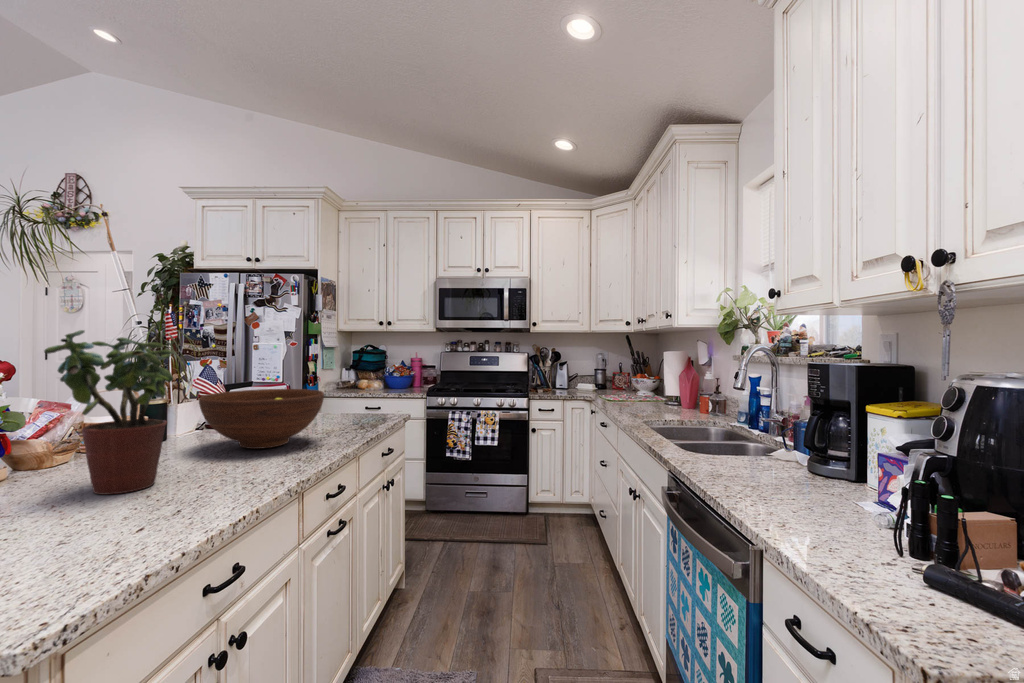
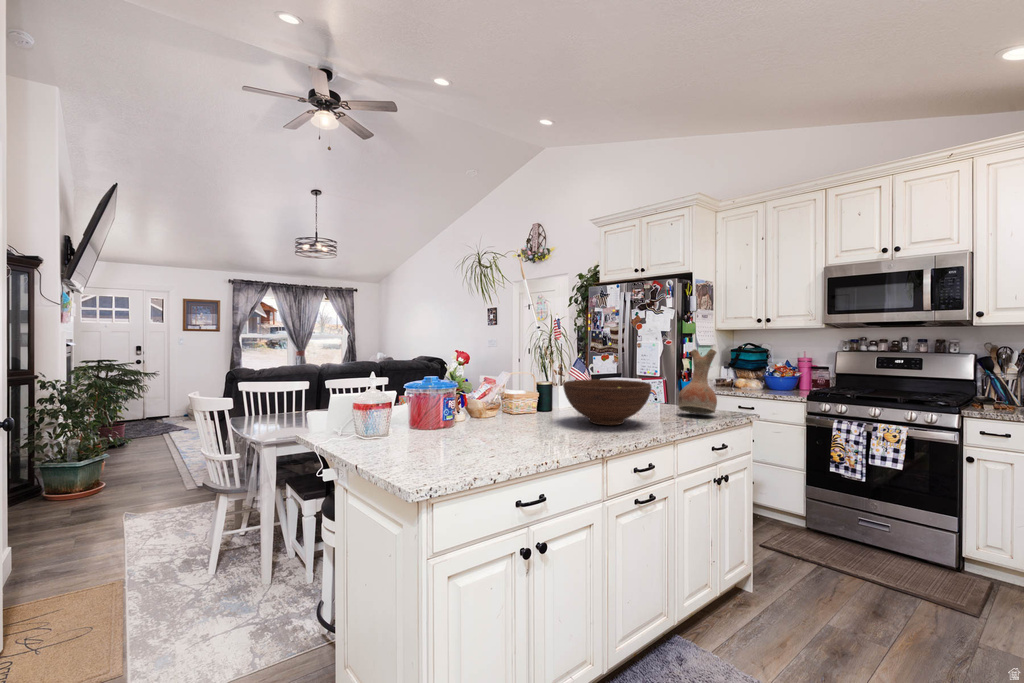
potted plant: present [44,330,173,494] -> none [474,336,536,438]
vase: none [338,350,379,420] -> present [678,349,717,414]

